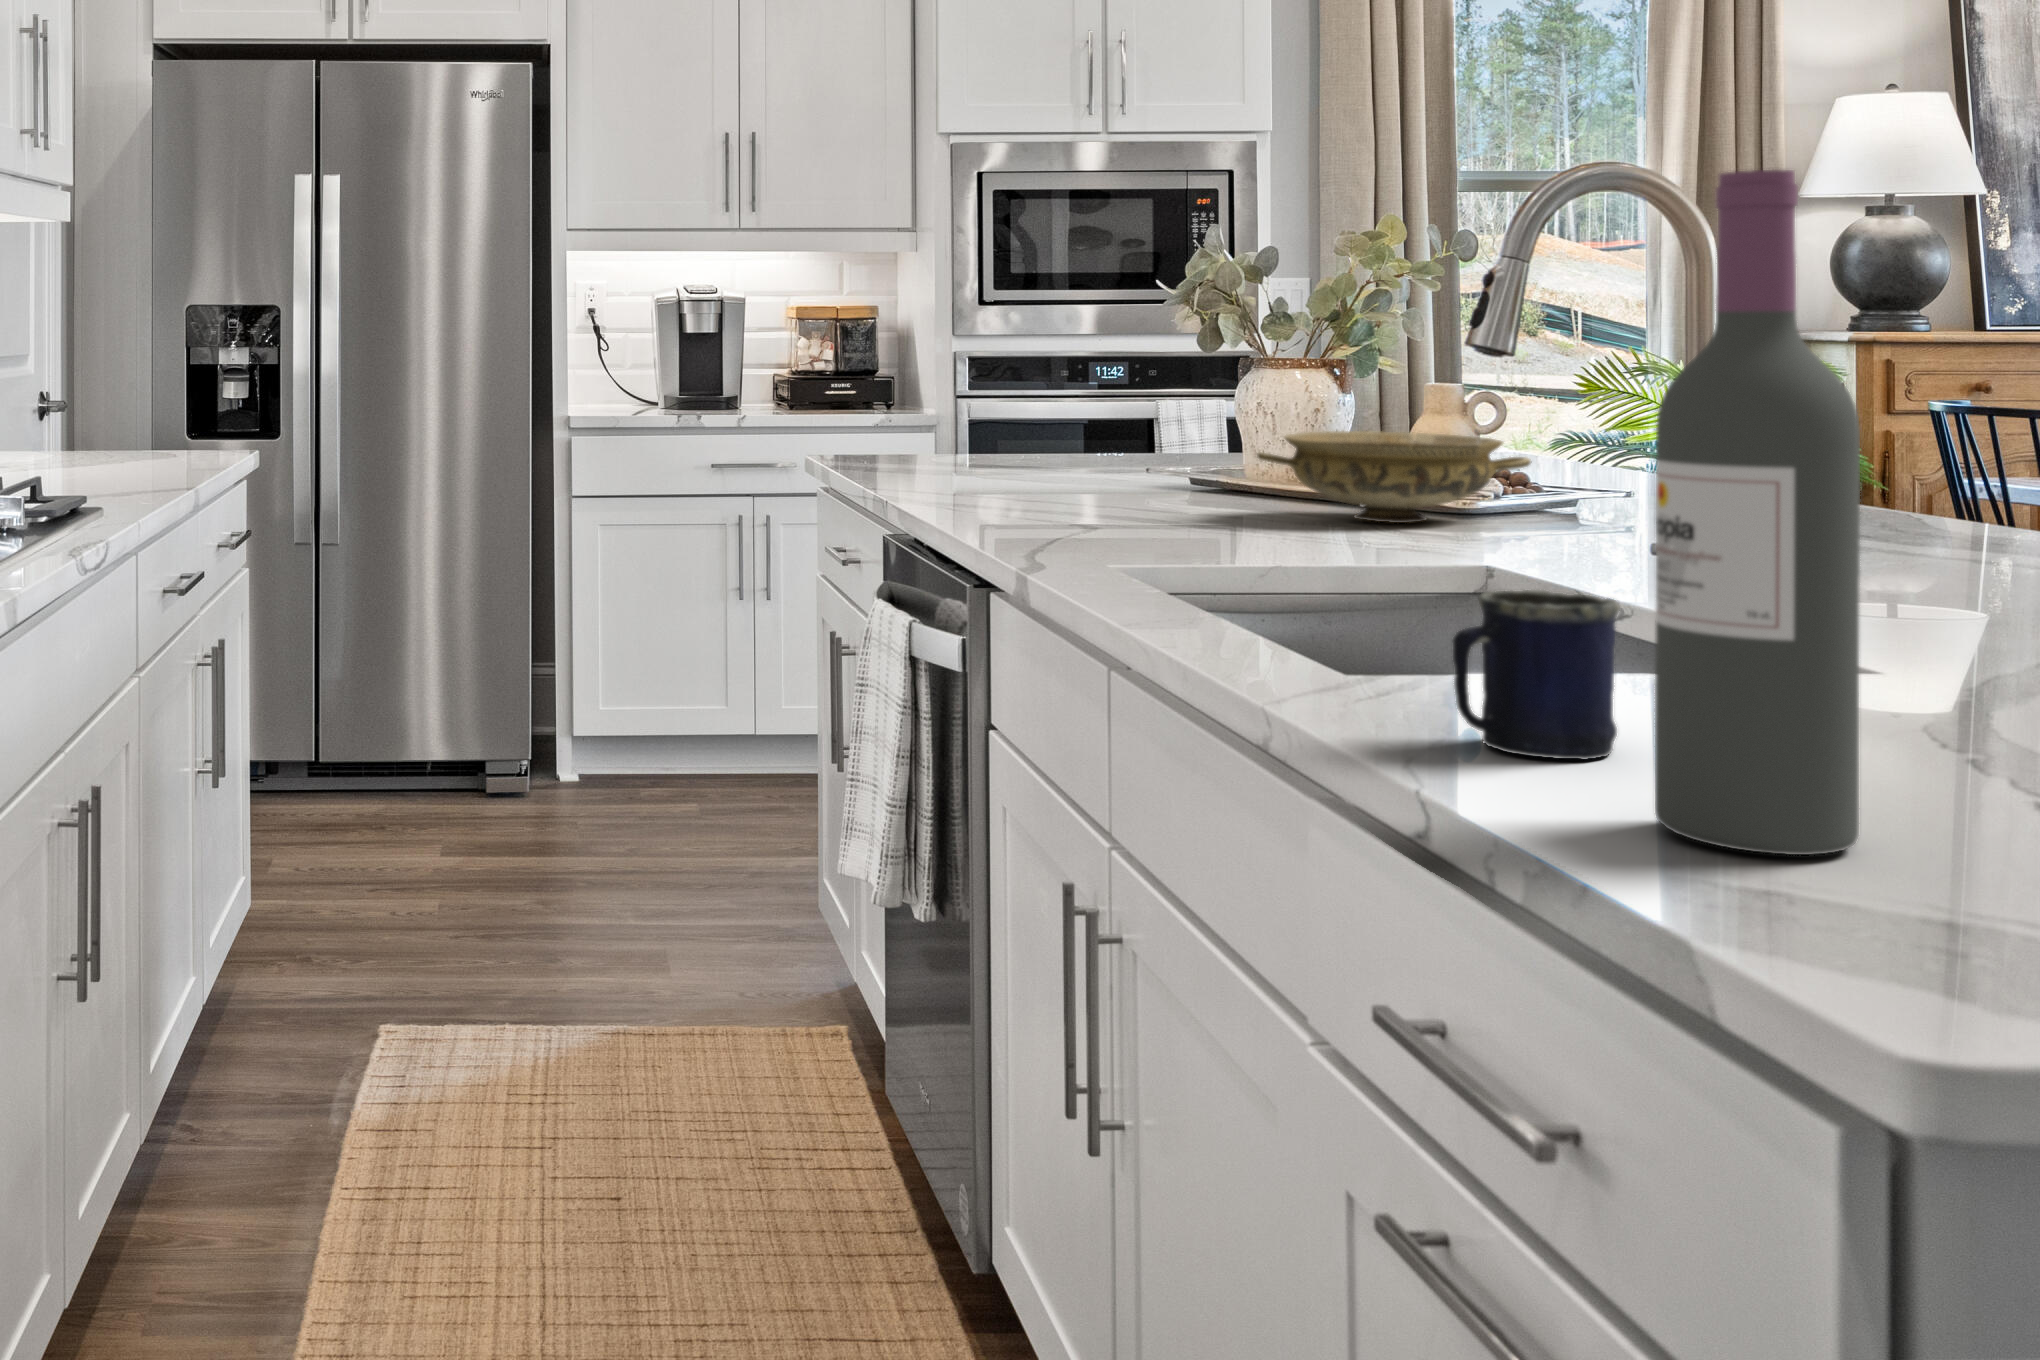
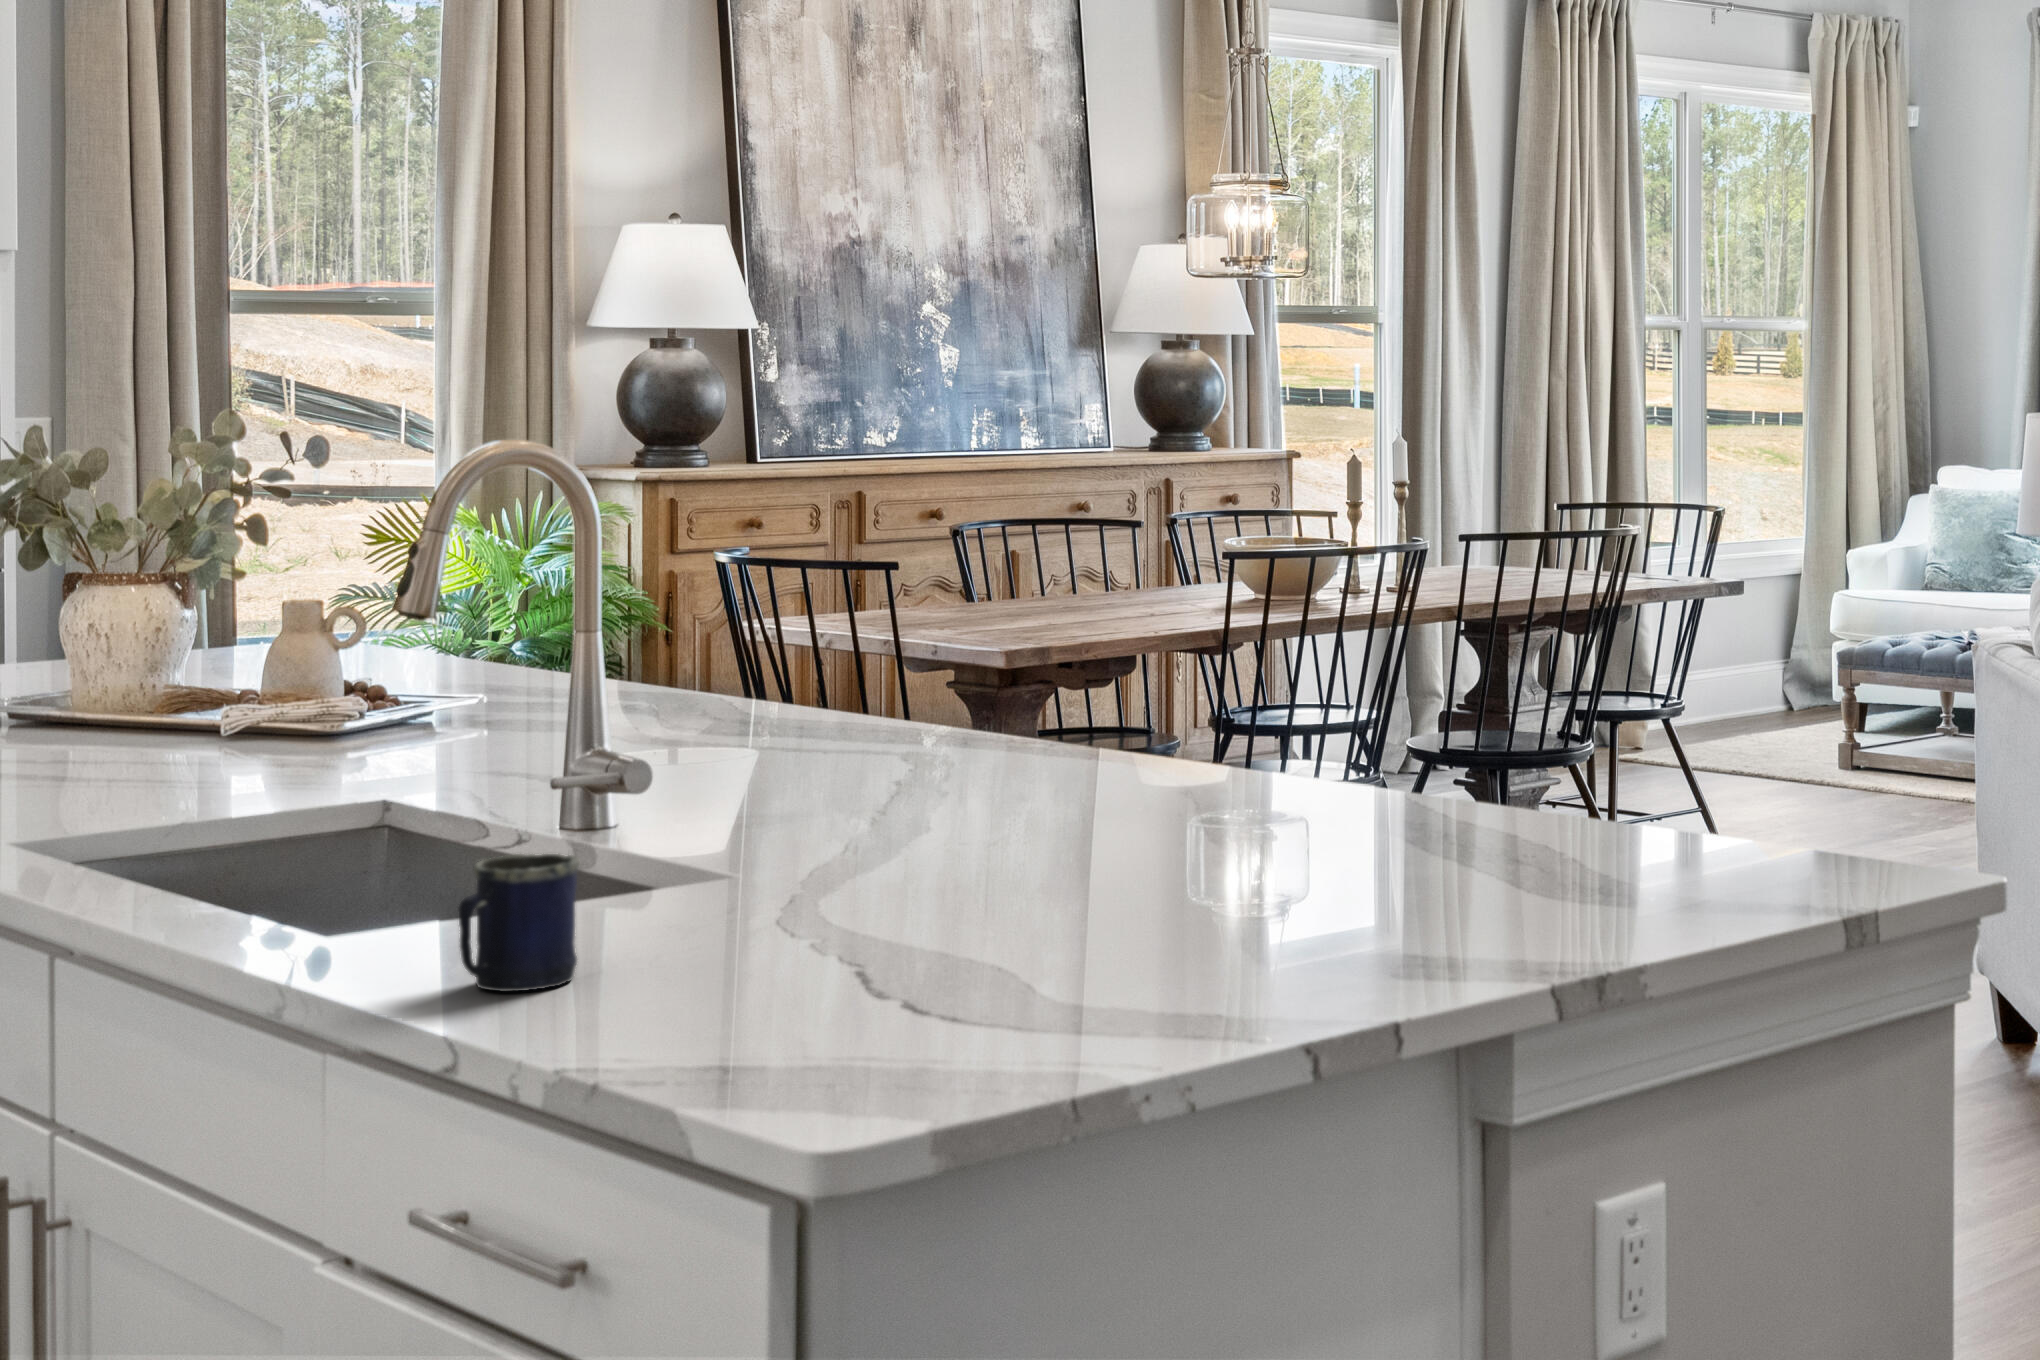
wine bottle: present [1655,170,1860,855] -> none [624,555,751,1033]
ceramic bowl: present [1257,431,1531,523] -> none [106,654,401,757]

